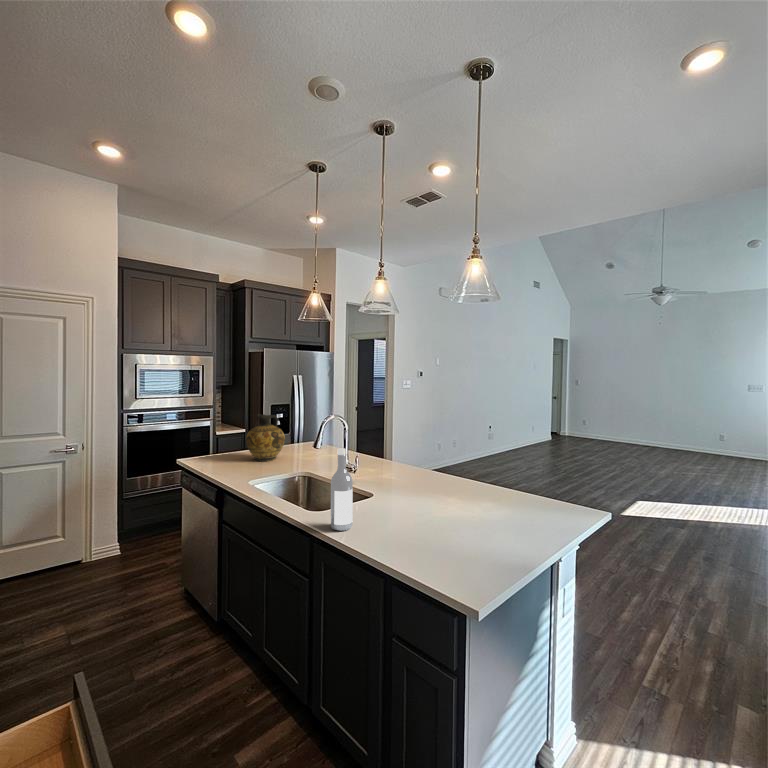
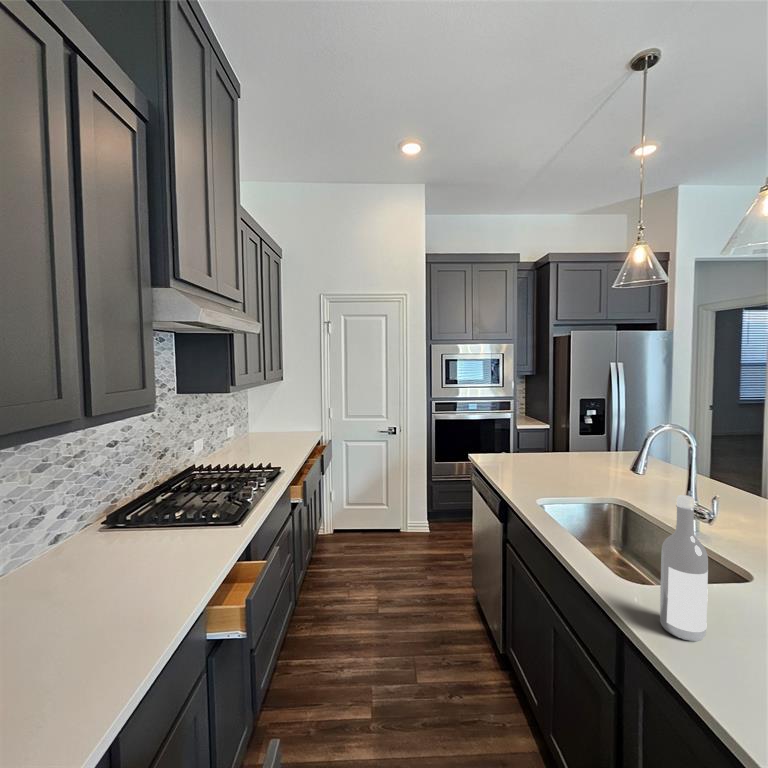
ceramic jug: present [246,414,285,461] -> none [542,413,593,473]

